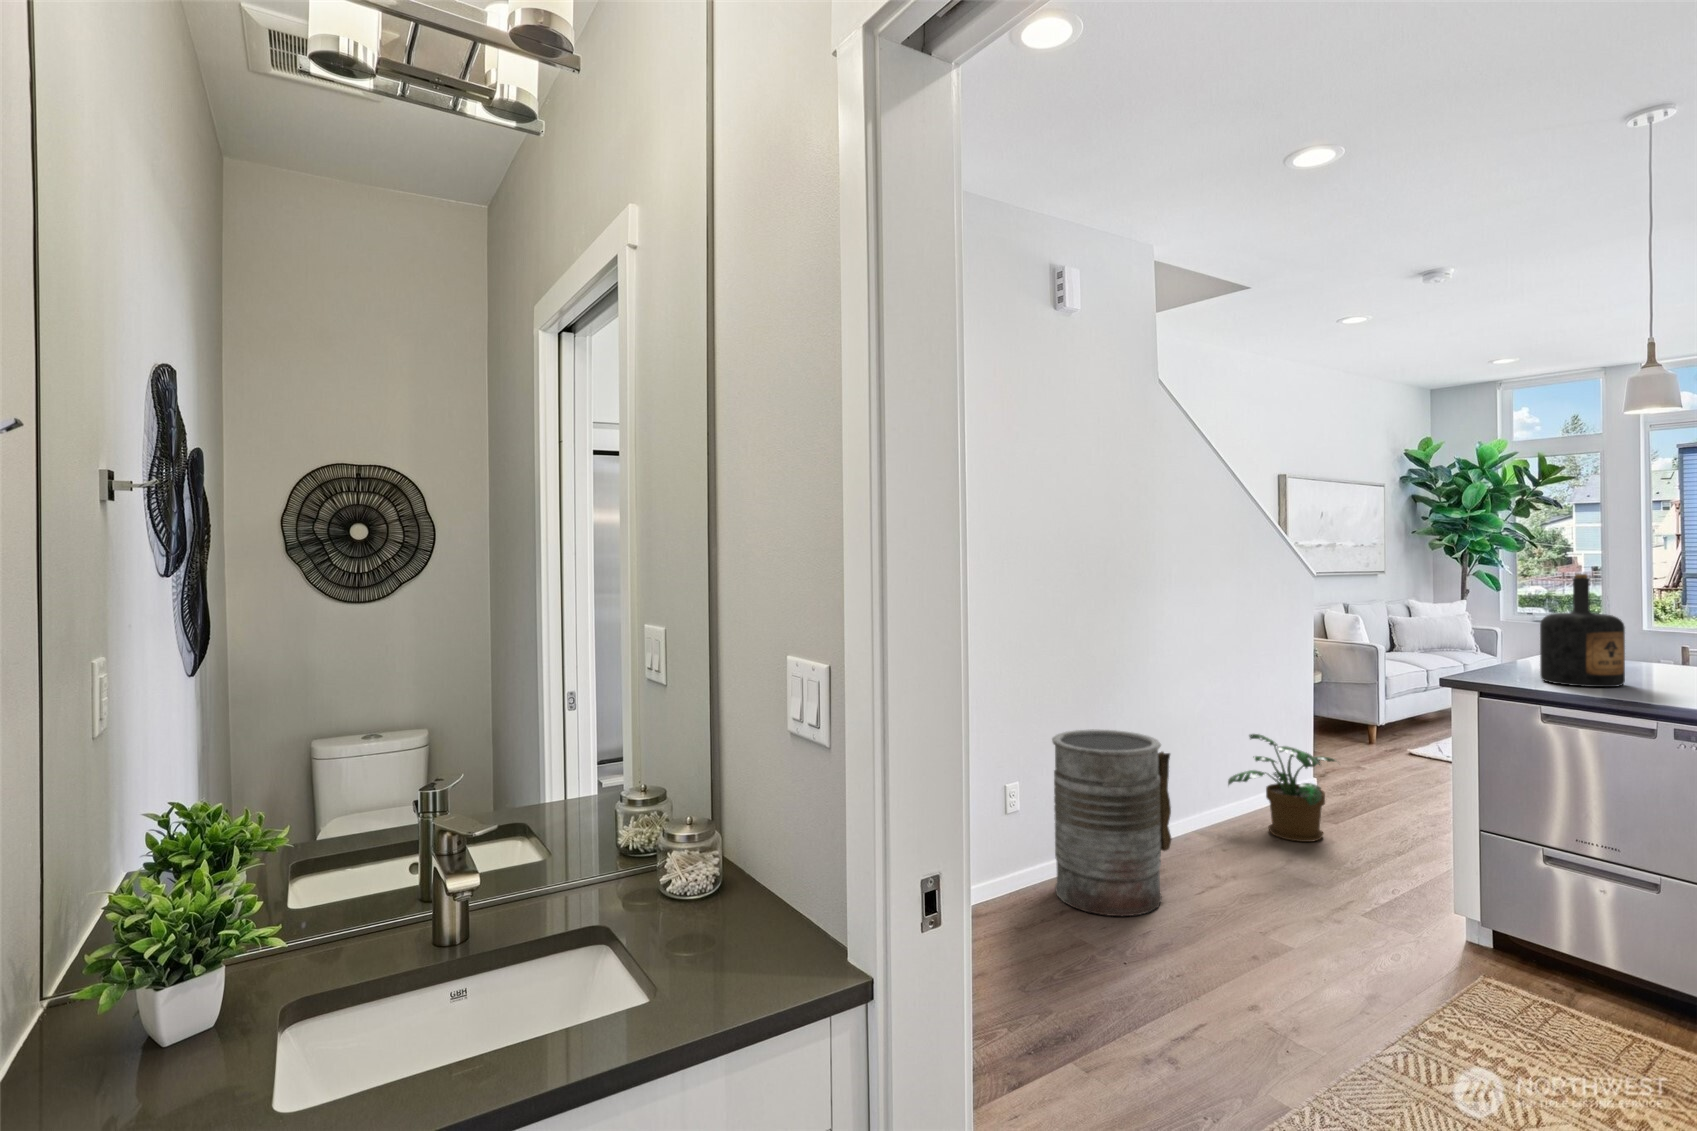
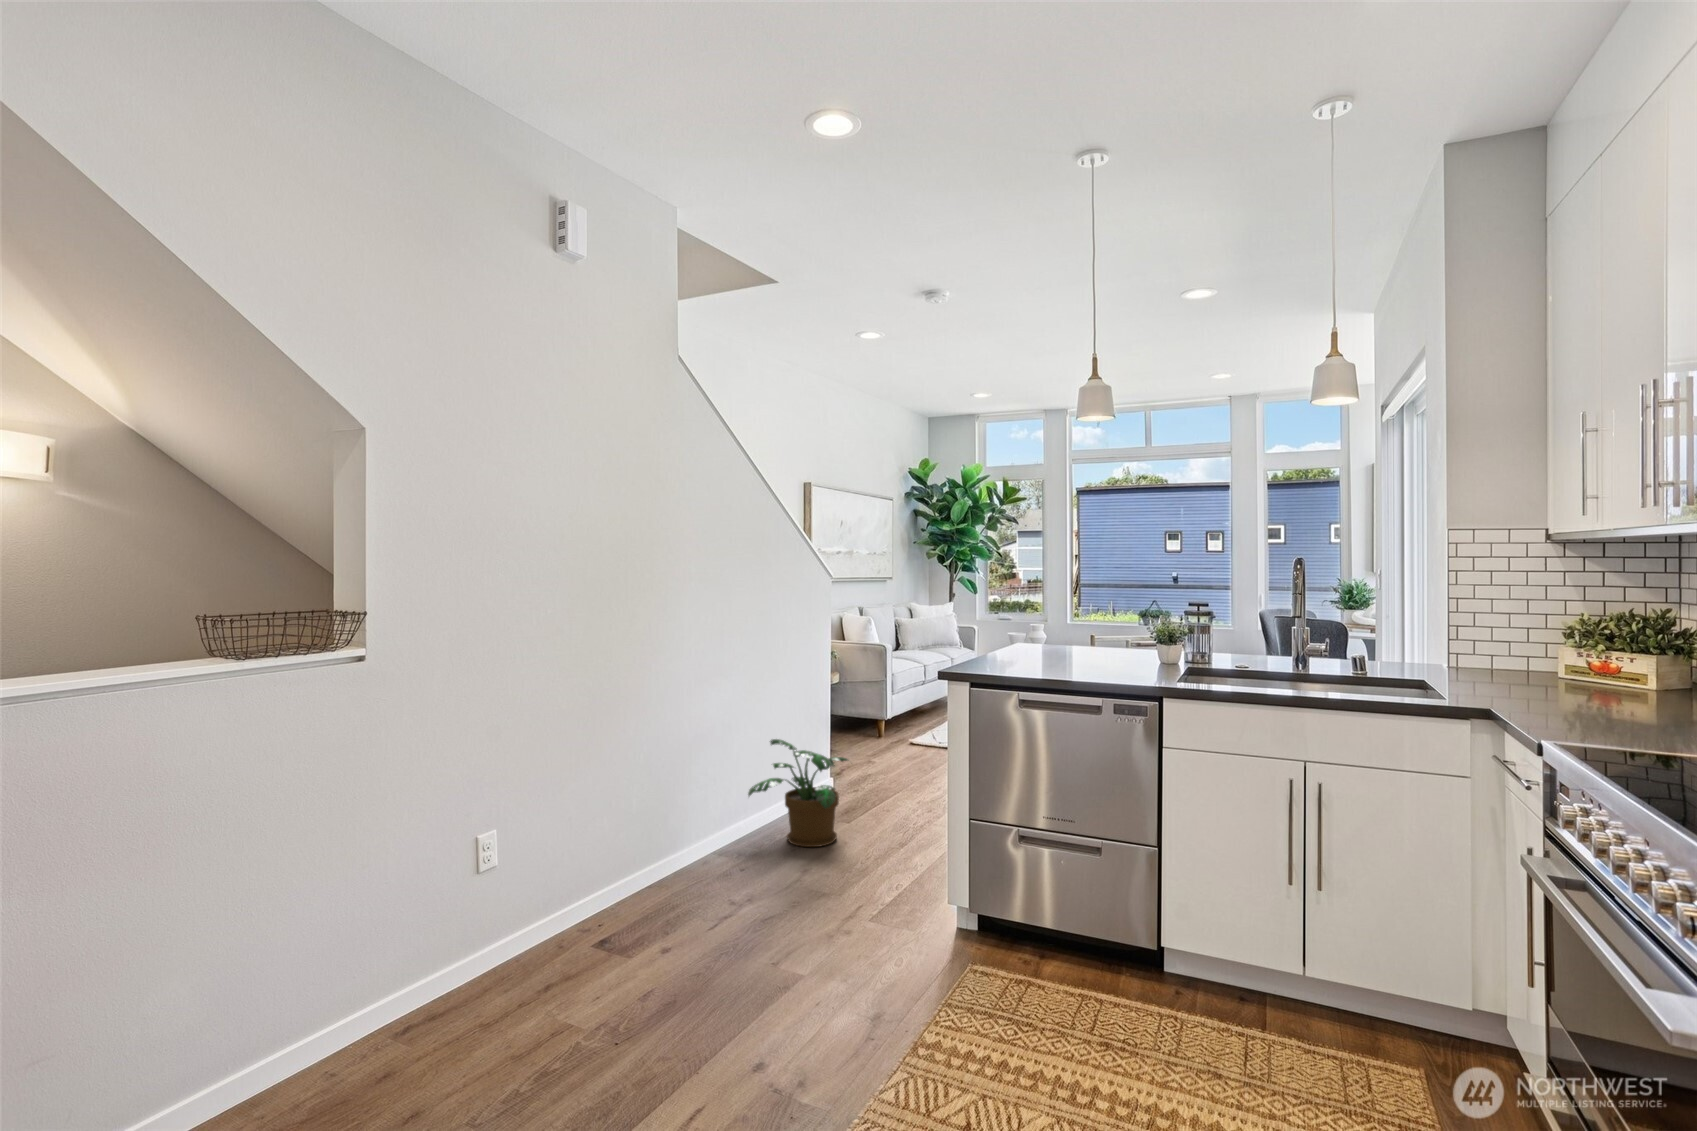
bottle: present [1540,574,1625,687] -> none [1014,568,1076,672]
trash can: present [1052,729,1171,916] -> none [541,751,684,977]

